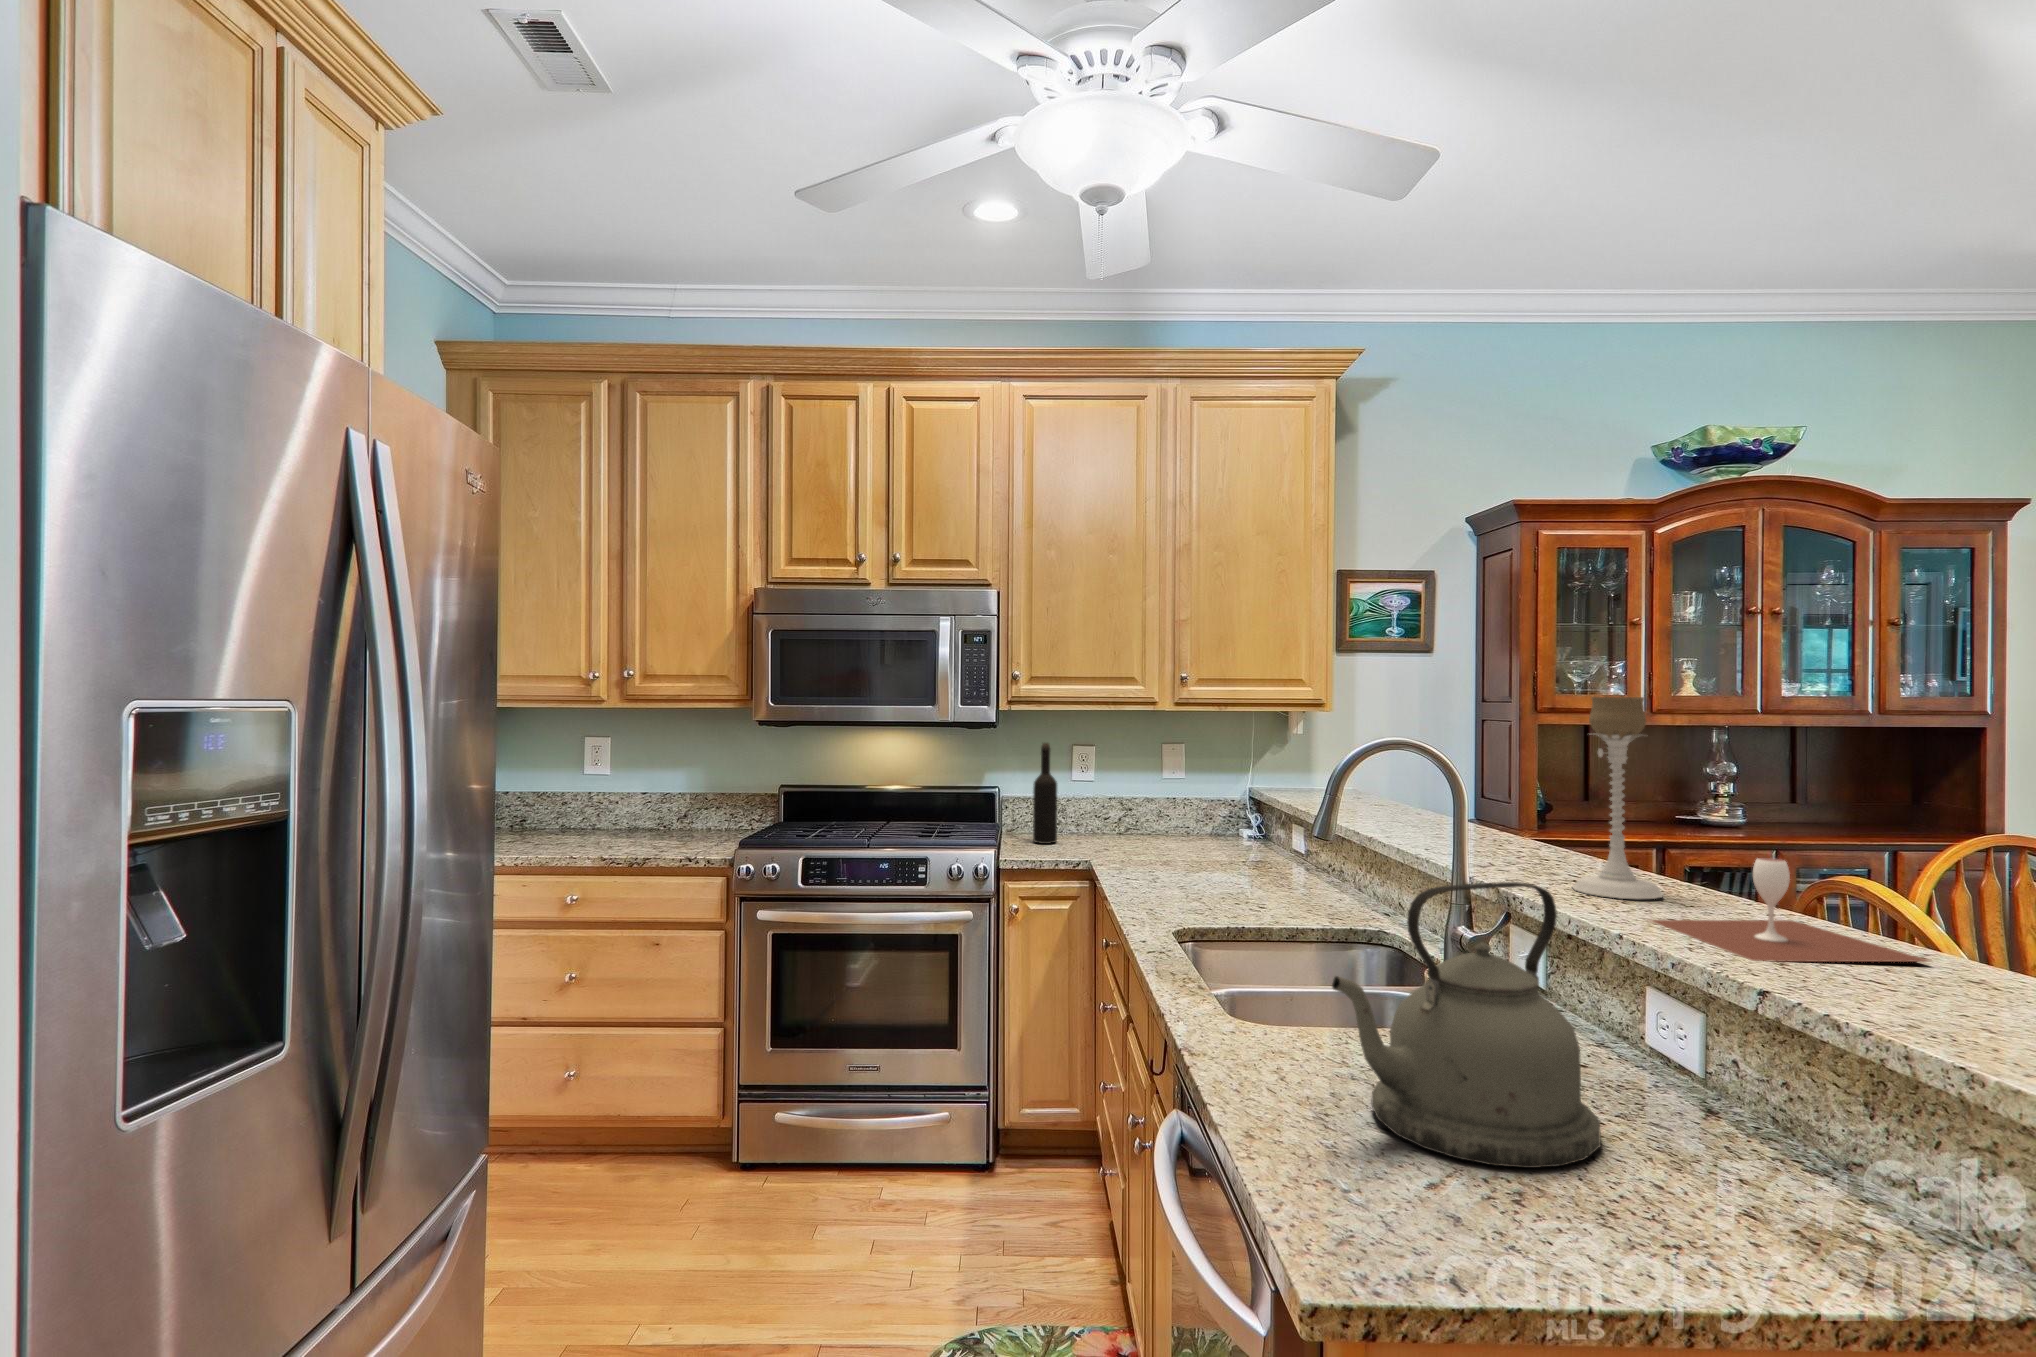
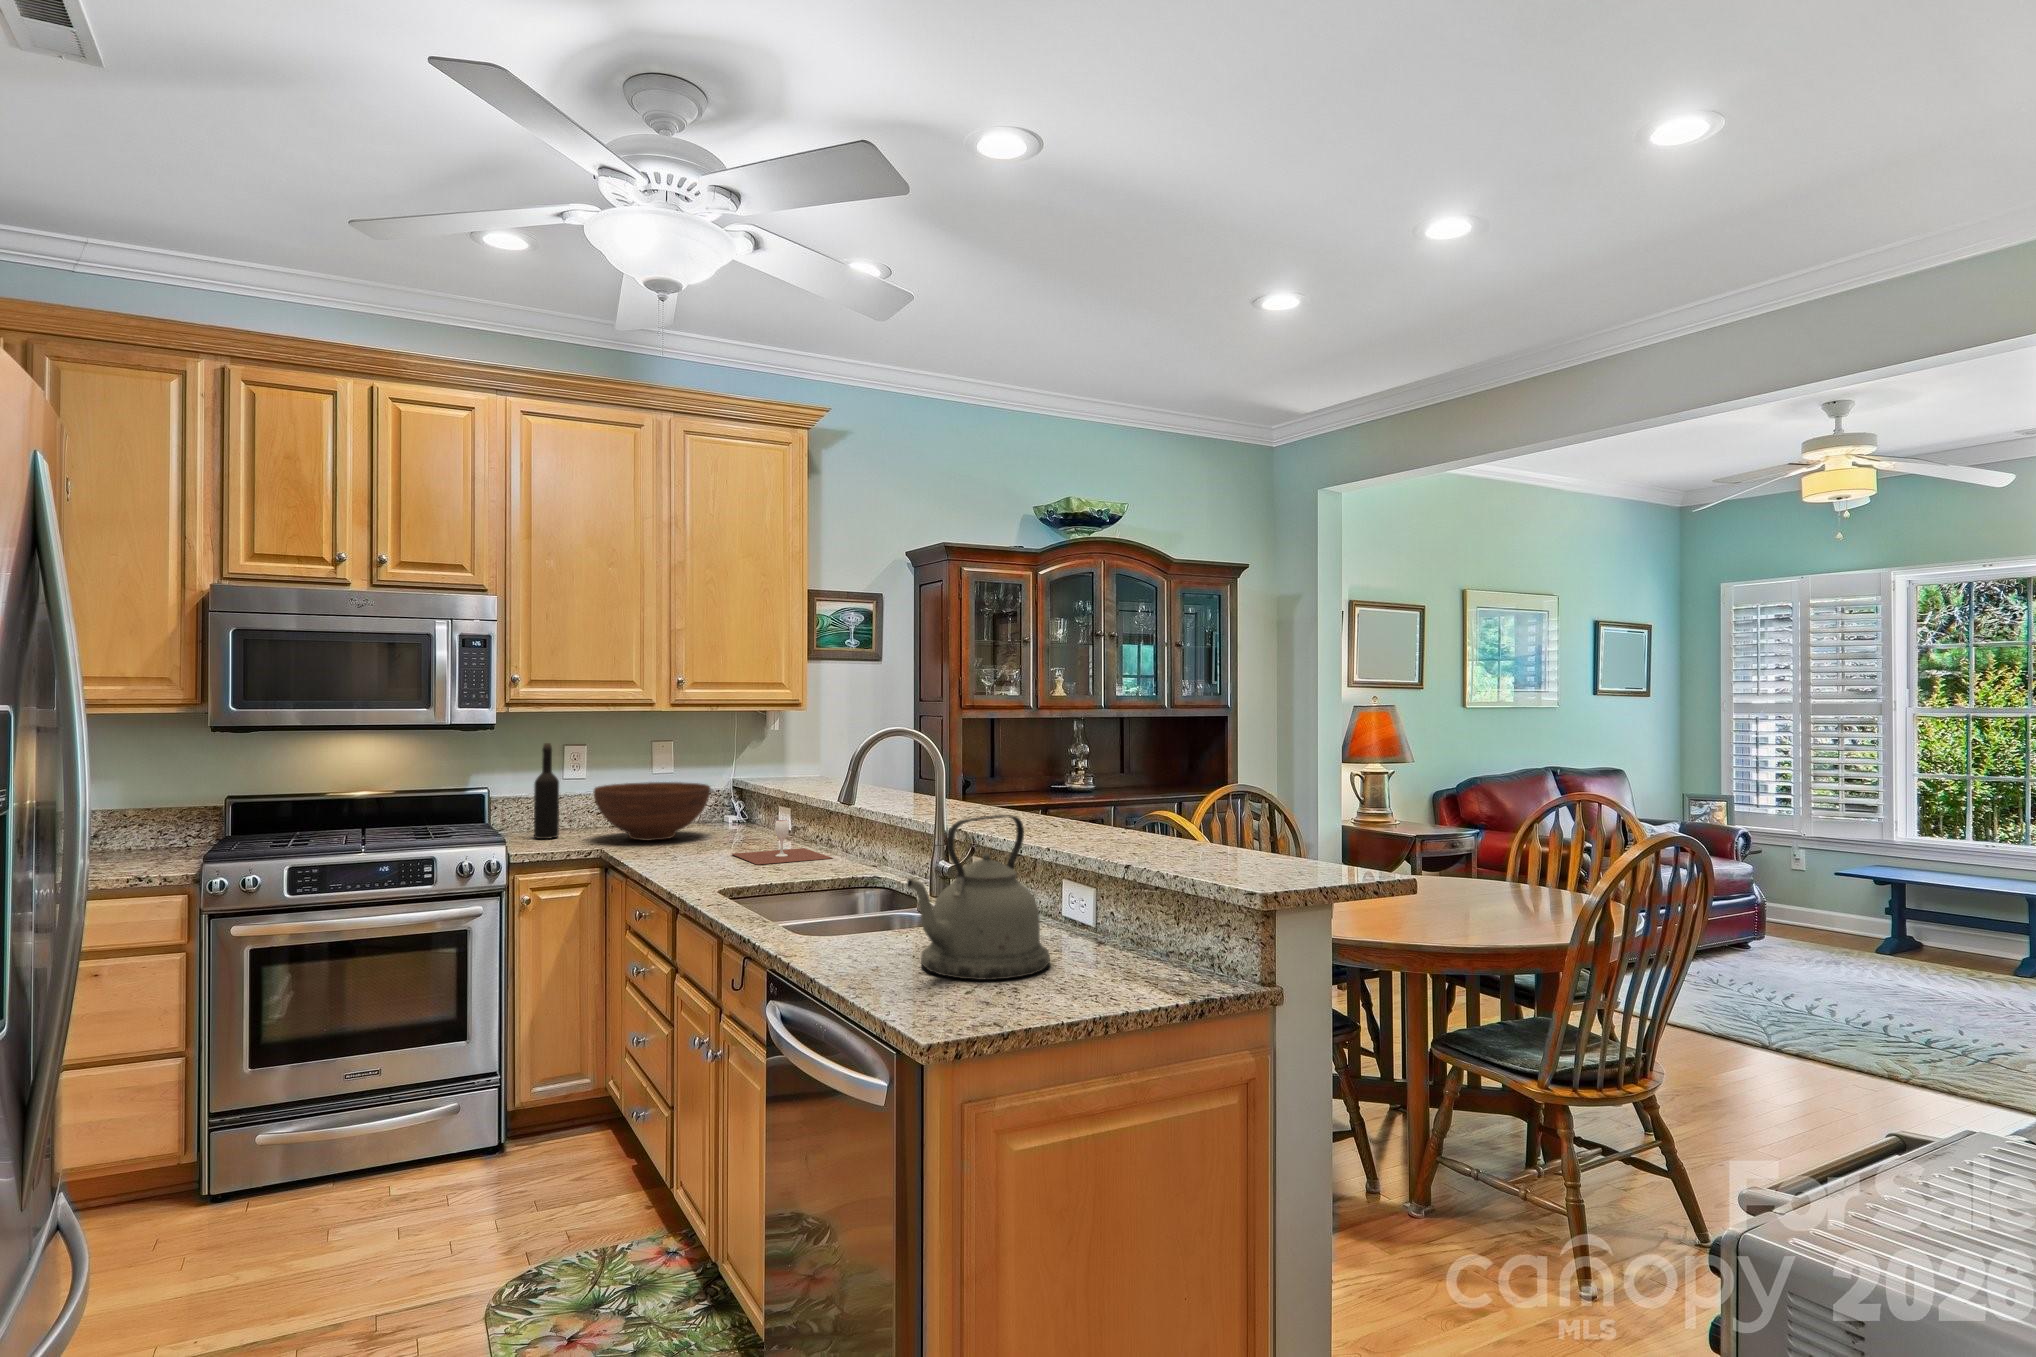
candle holder: present [1572,697,1664,899] -> none [1011,699,1064,831]
fruit bowl: none [1086,789,1210,854] -> present [594,782,711,841]
wine glass: present [1651,858,1929,962] -> present [732,820,832,865]

